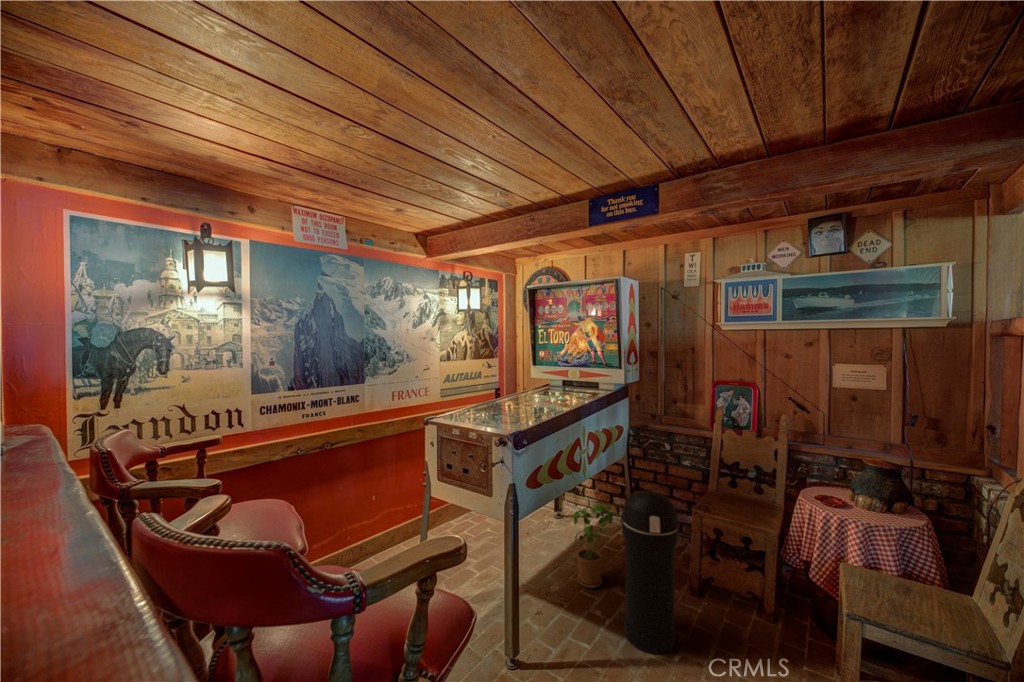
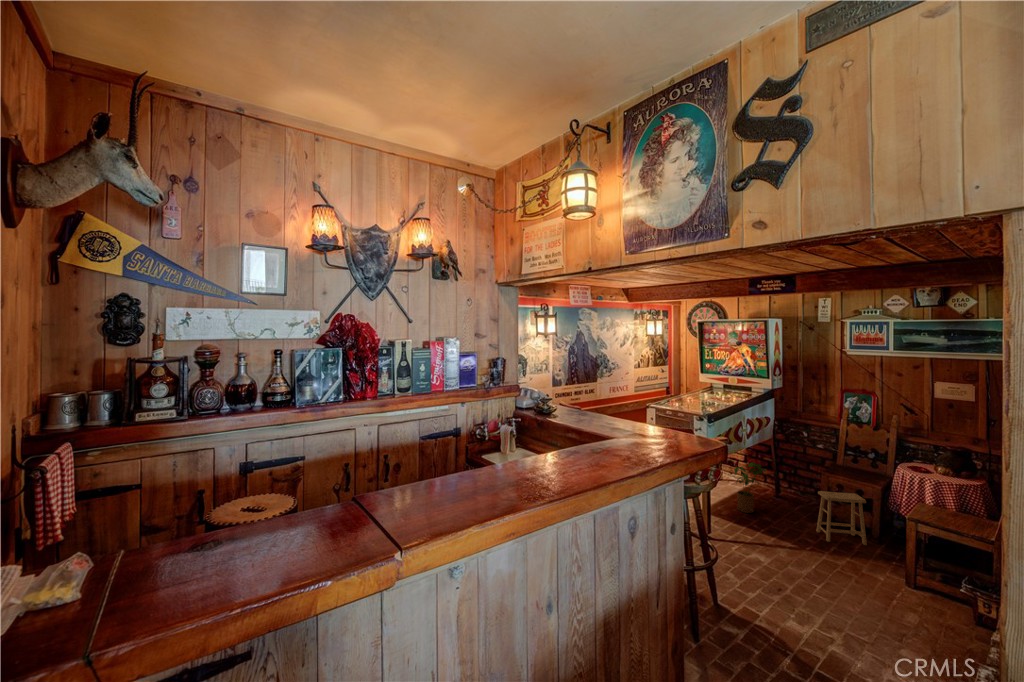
trash can: present [621,491,679,654] -> none [769,452,807,542]
footstool: none [692,548,767,642] -> present [816,491,867,545]

